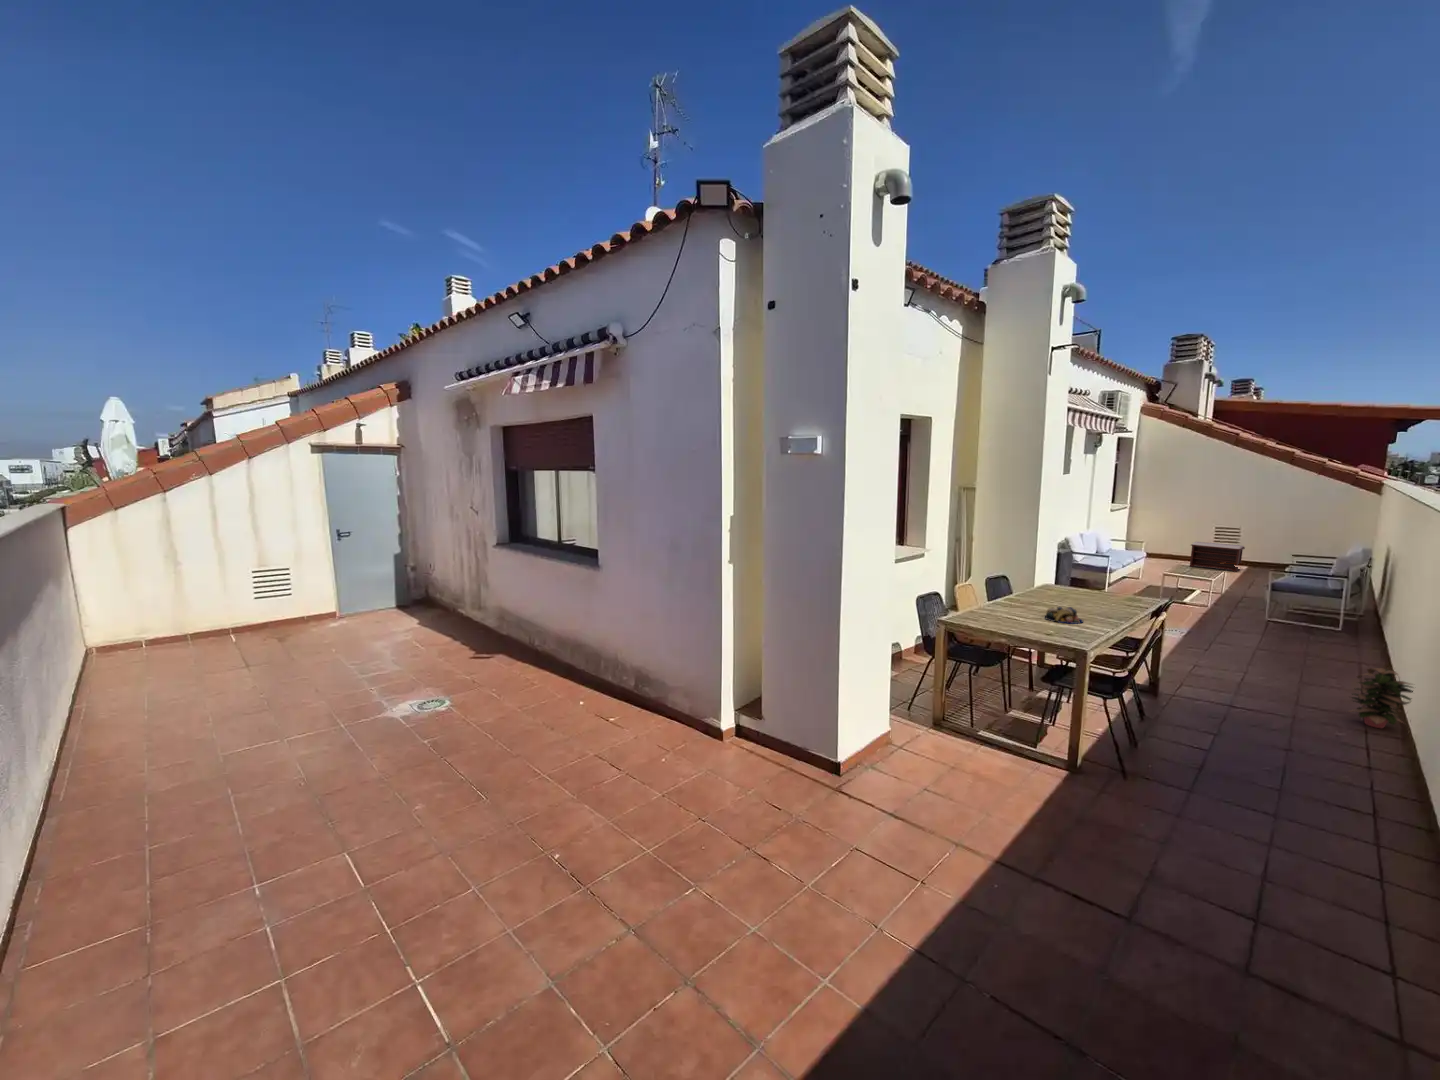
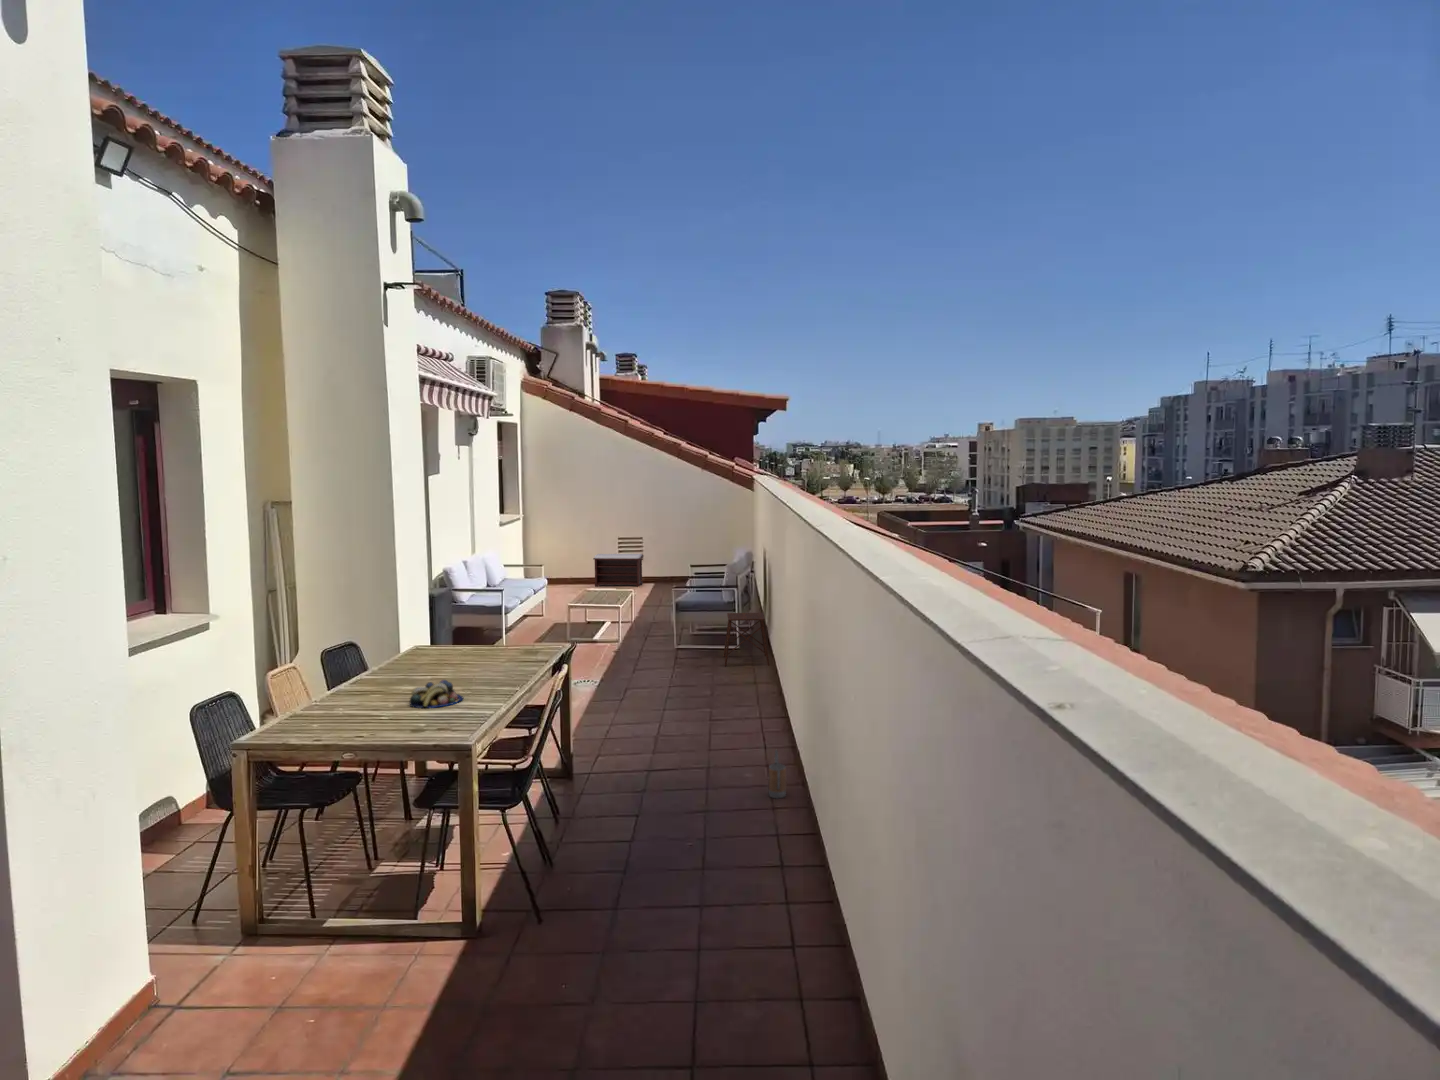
side table: none [1333,606,1396,662] -> present [723,613,770,666]
decorative plant: present [1349,668,1413,728] -> none [739,680,787,747]
watering can: none [1378,731,1407,776] -> present [769,750,786,798]

